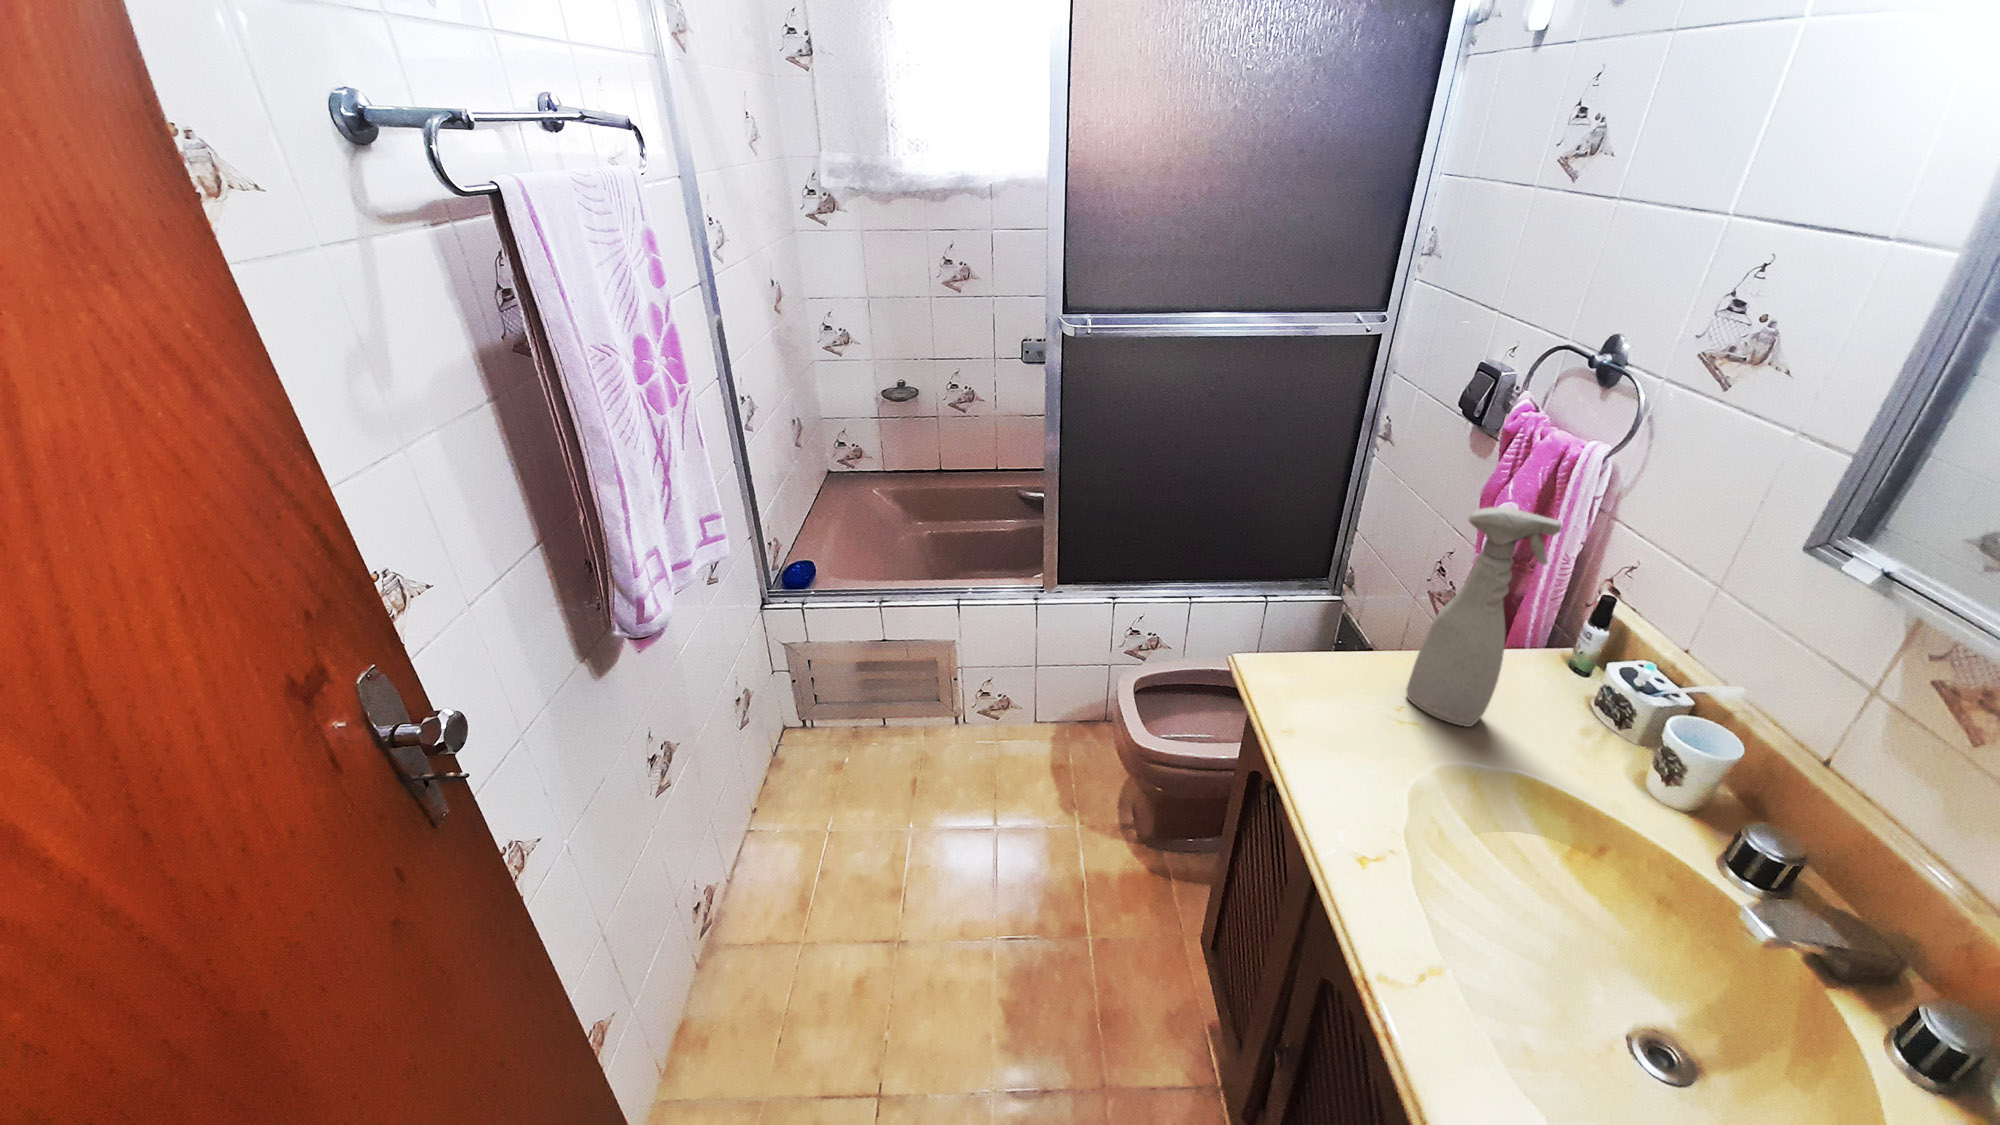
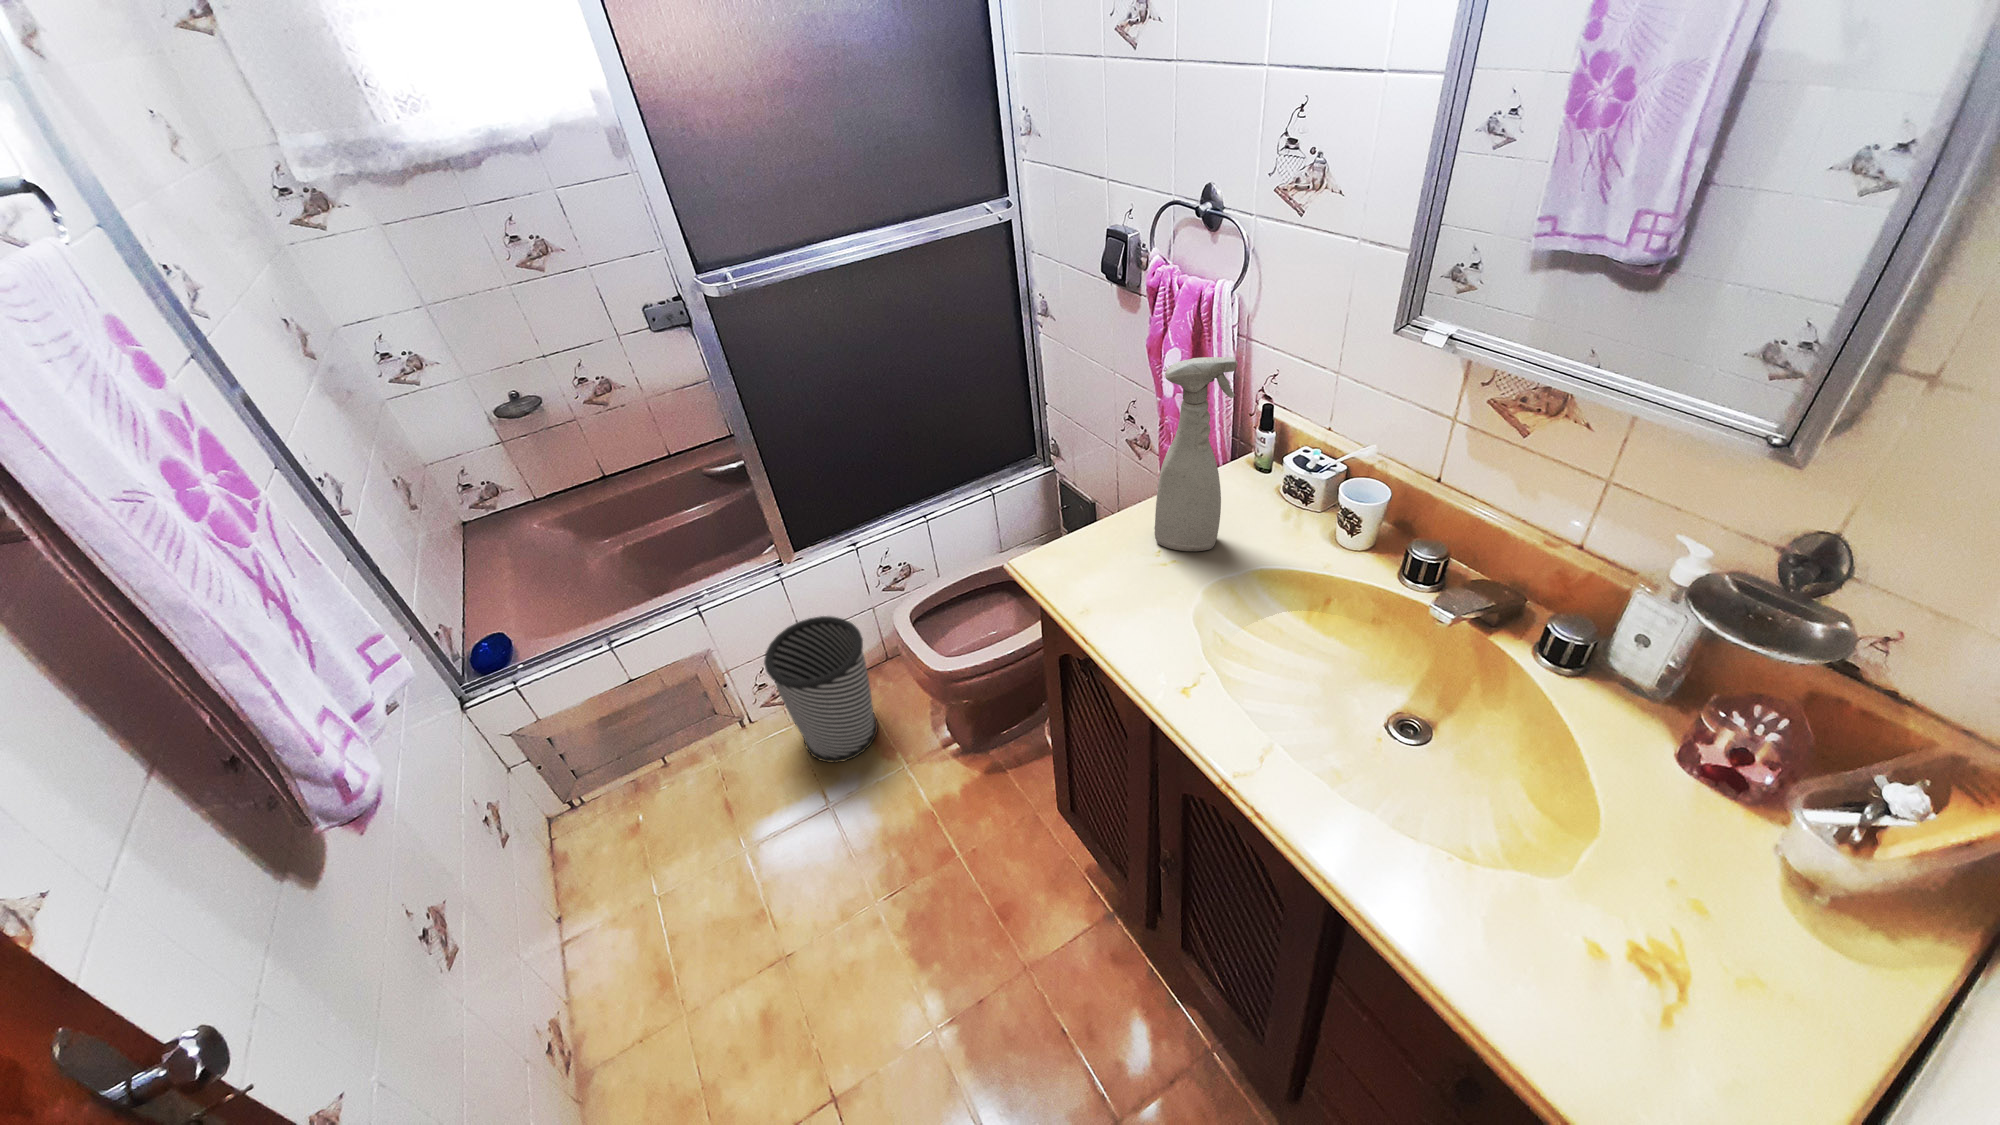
wastebasket: none [995,651,1092,800] -> present [764,616,878,763]

